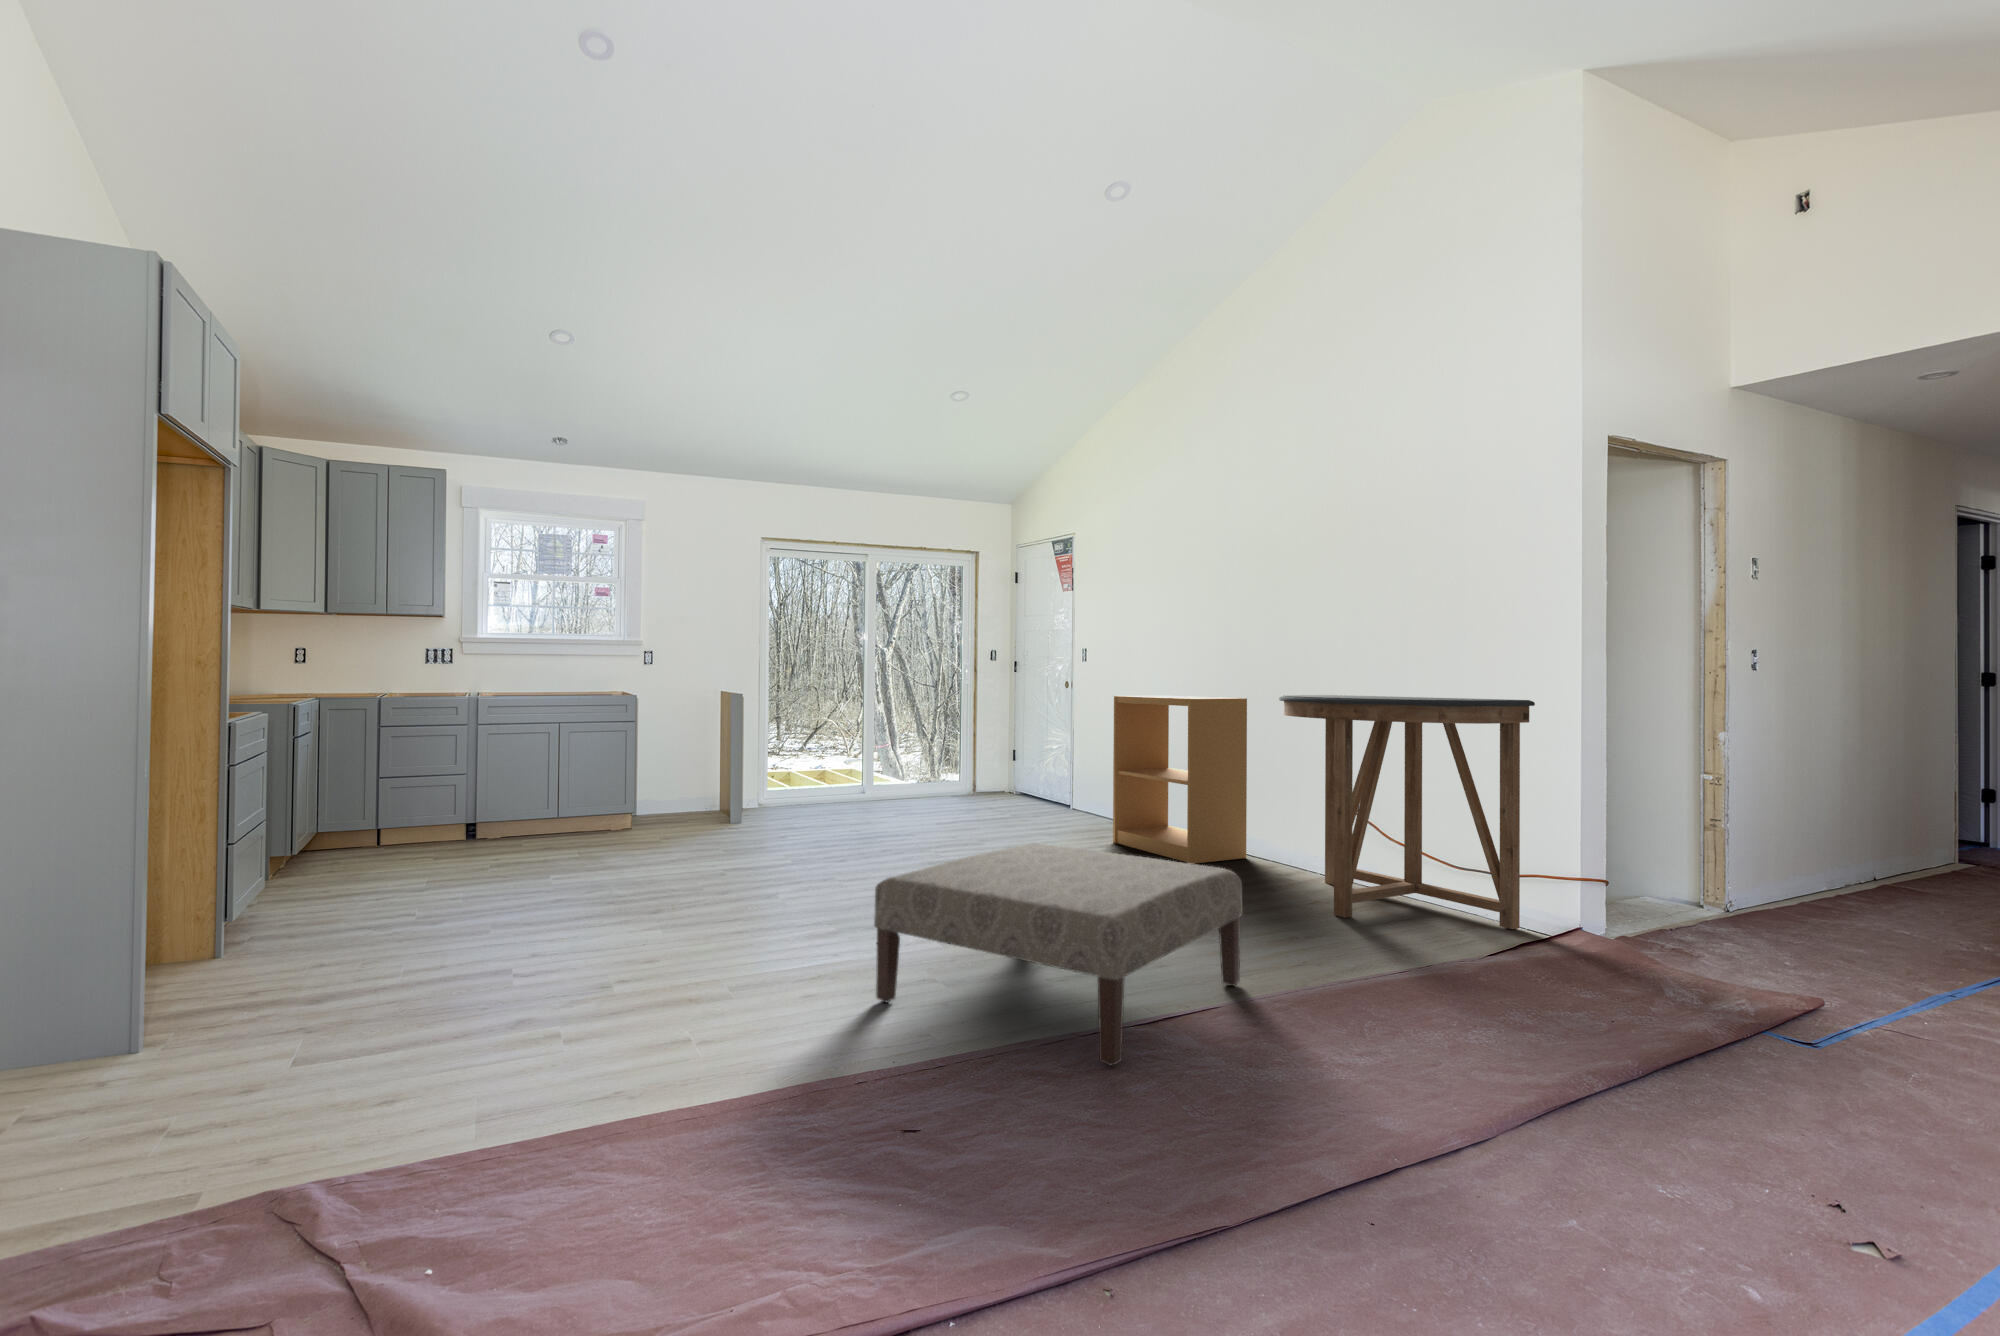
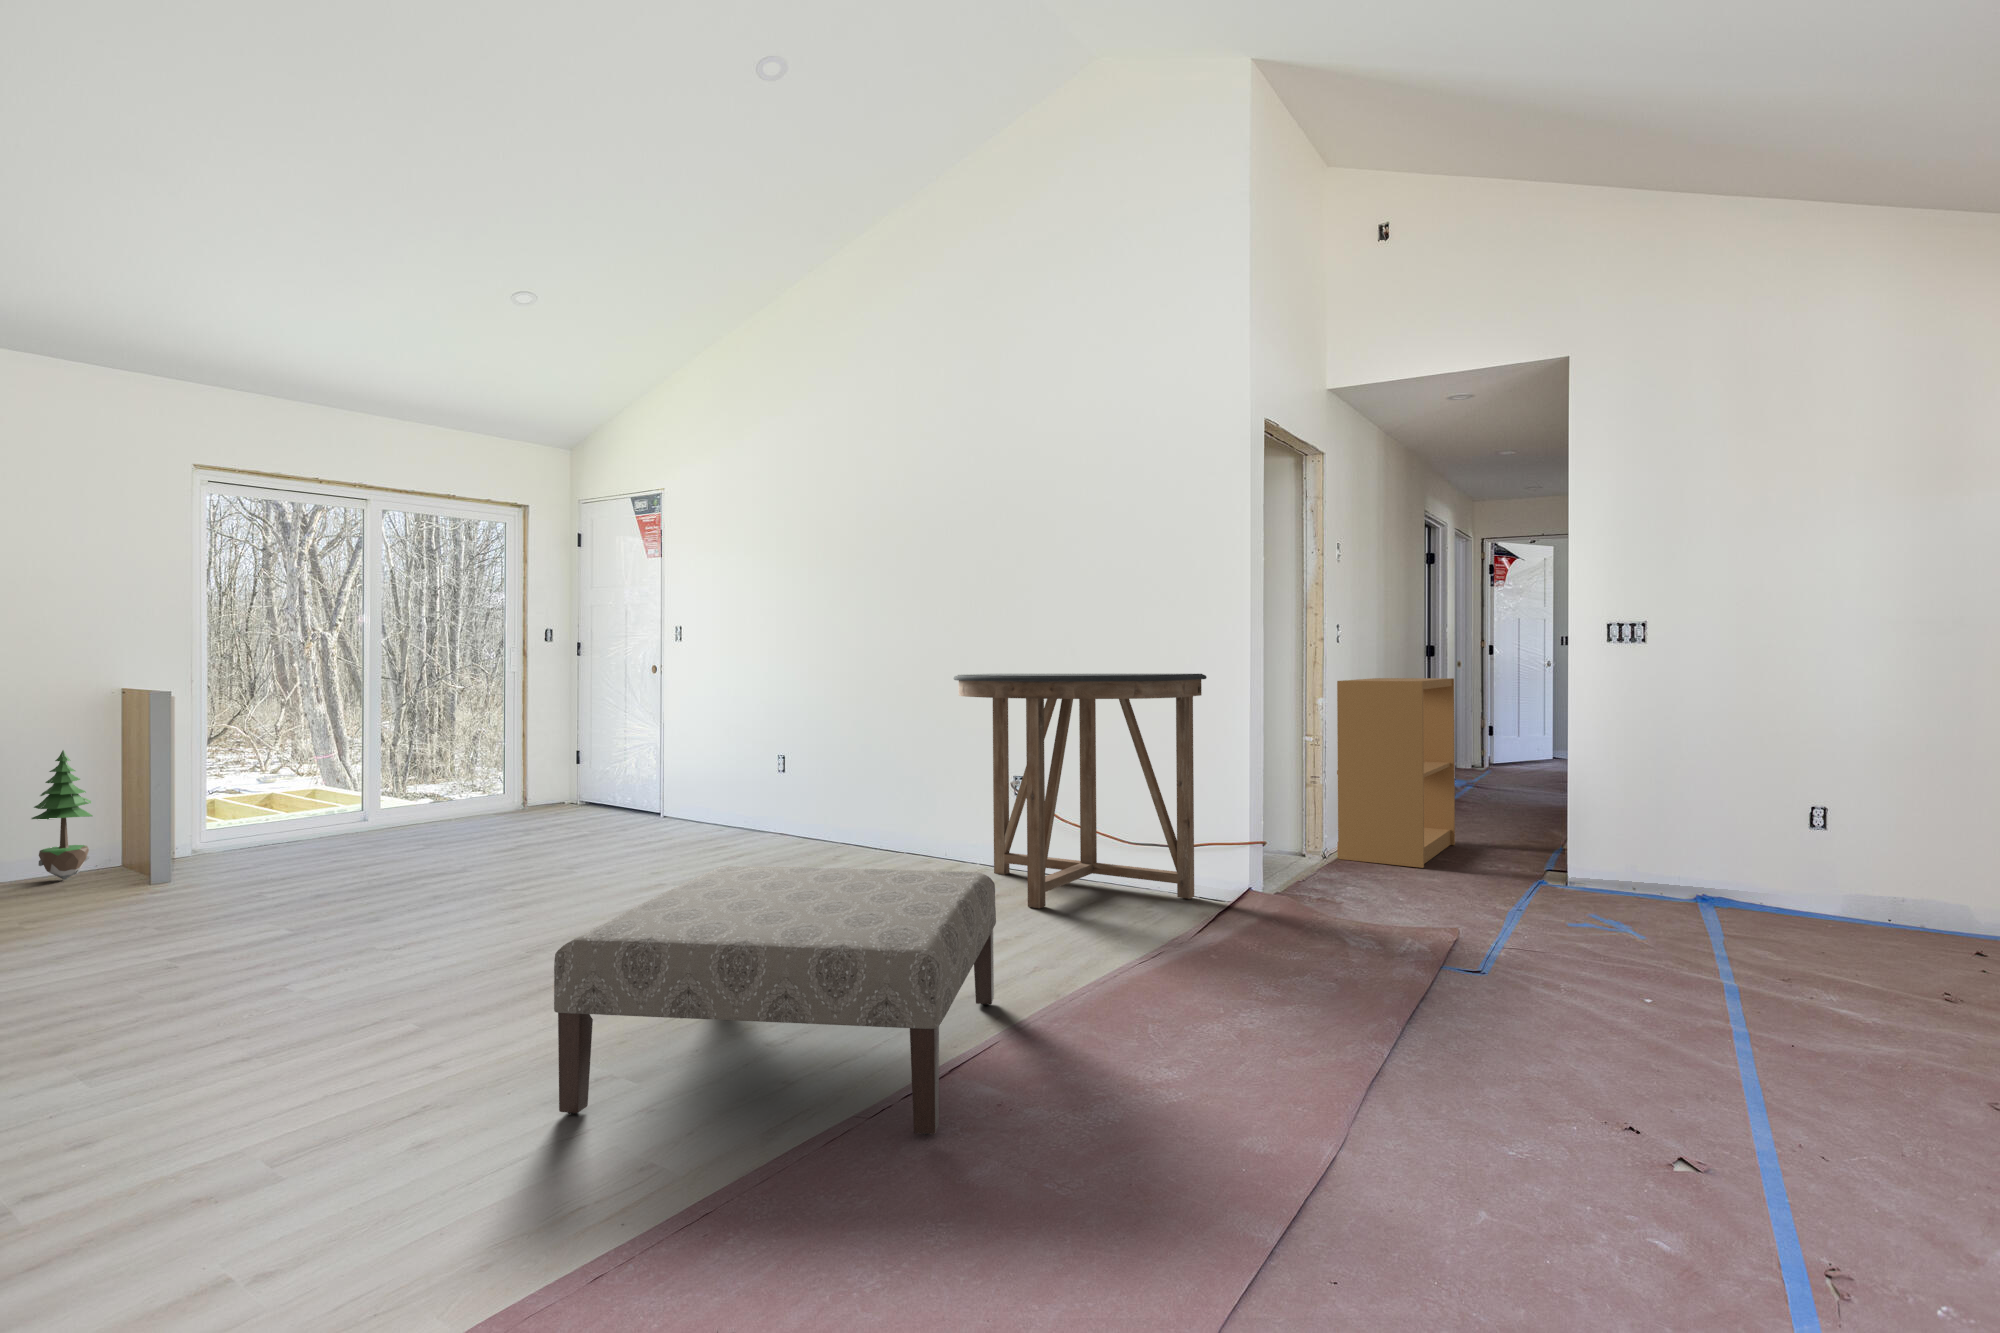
bookshelf: present [1113,696,1247,864] -> present [1337,678,1455,868]
potted tree: none [669,731,701,816] -> present [32,750,92,880]

